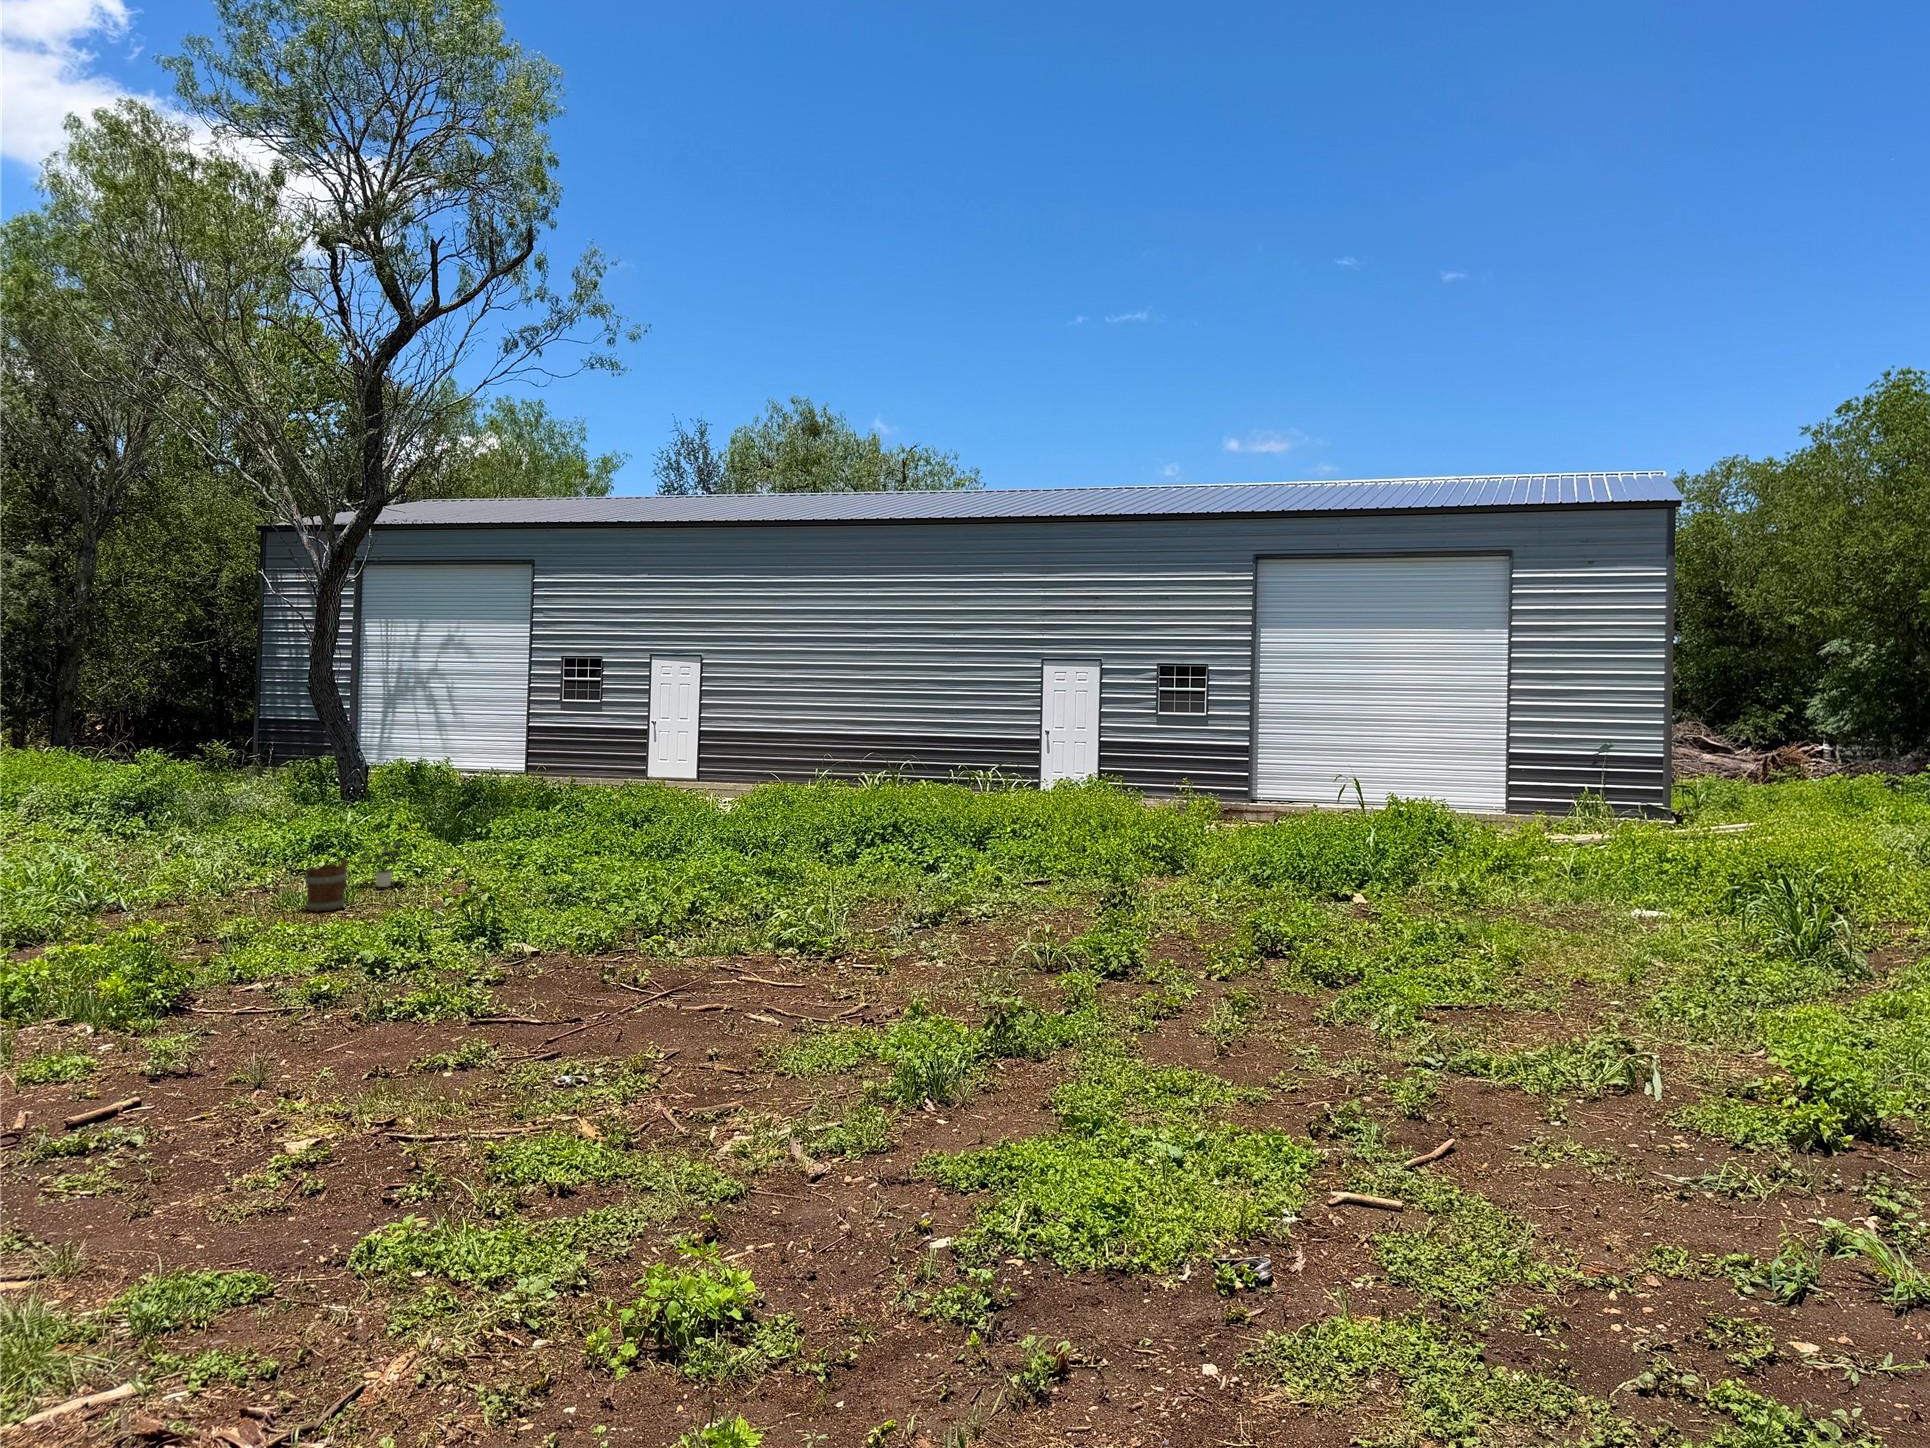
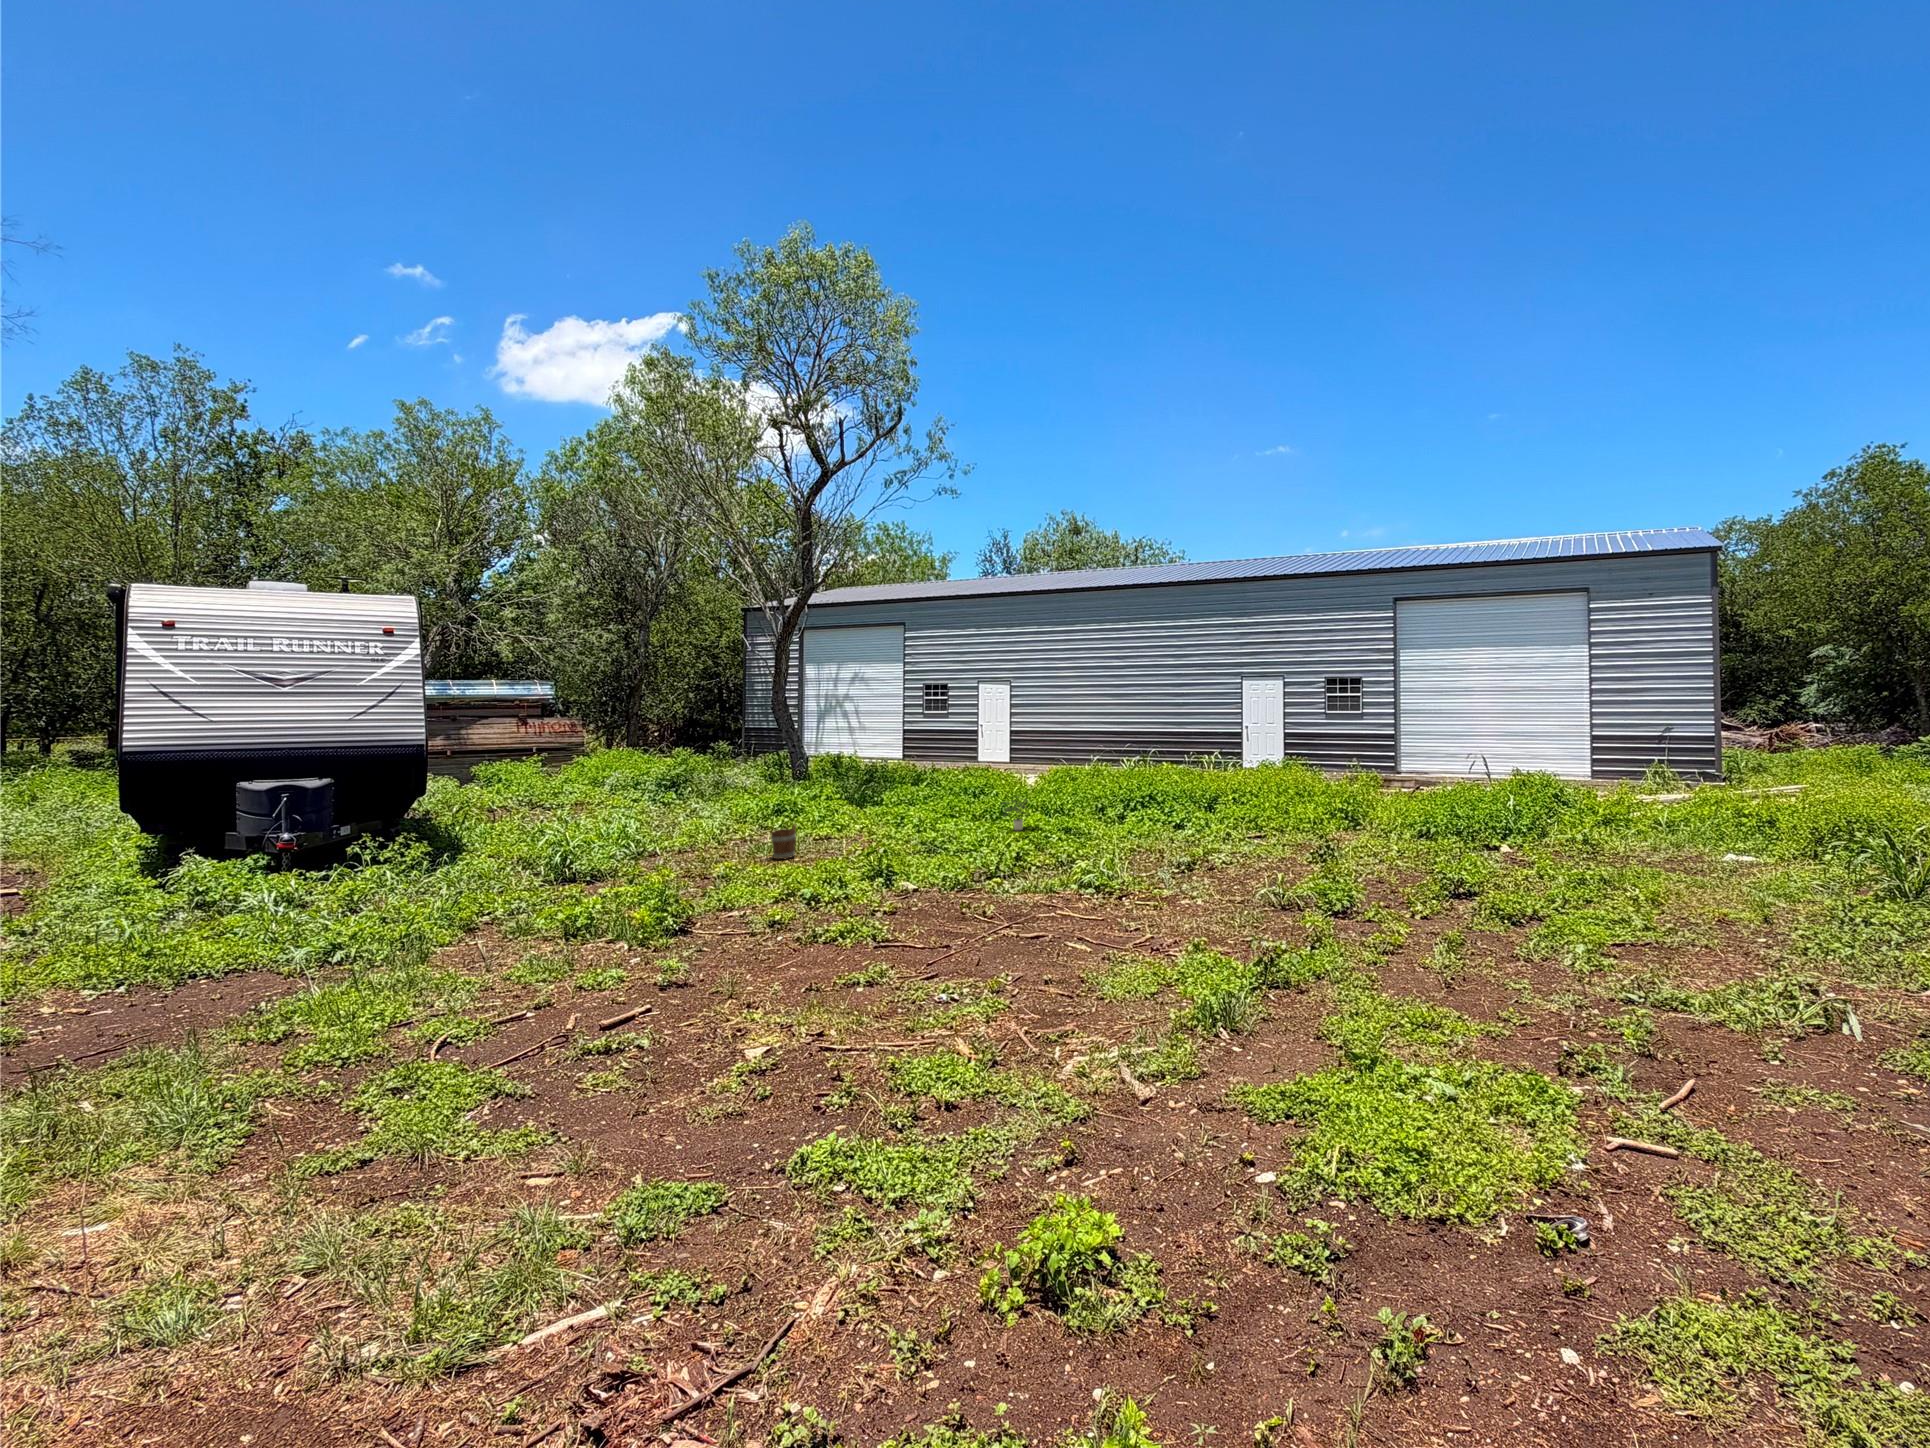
potted plant: present [357,839,401,887] -> present [1003,800,1027,830]

